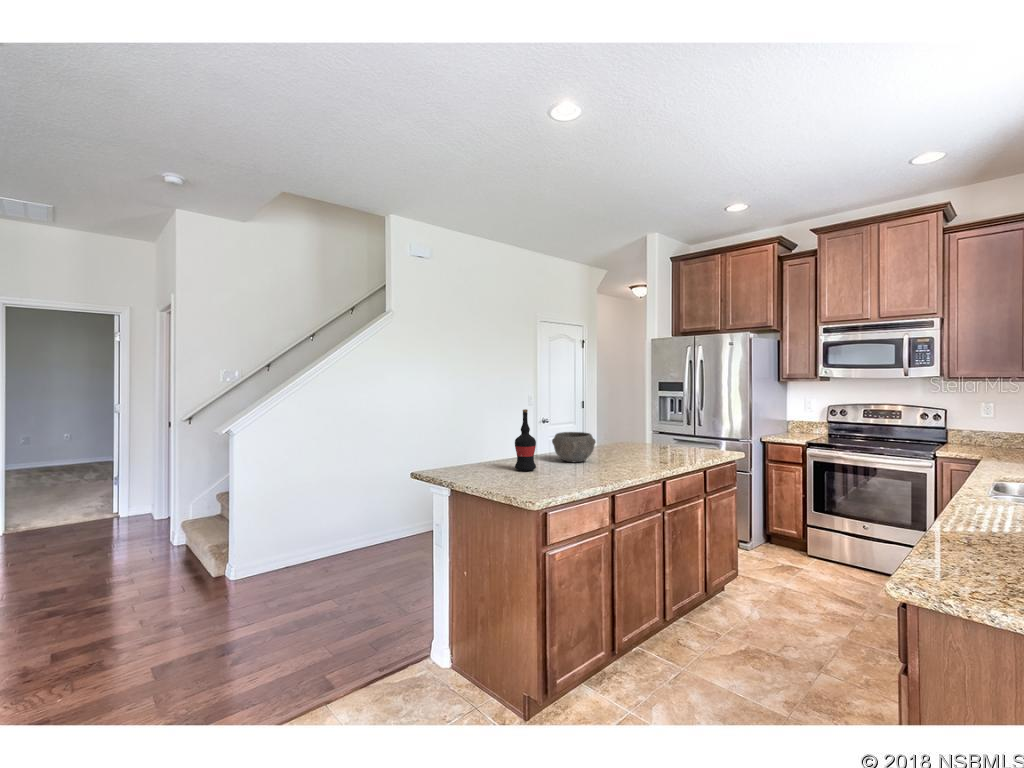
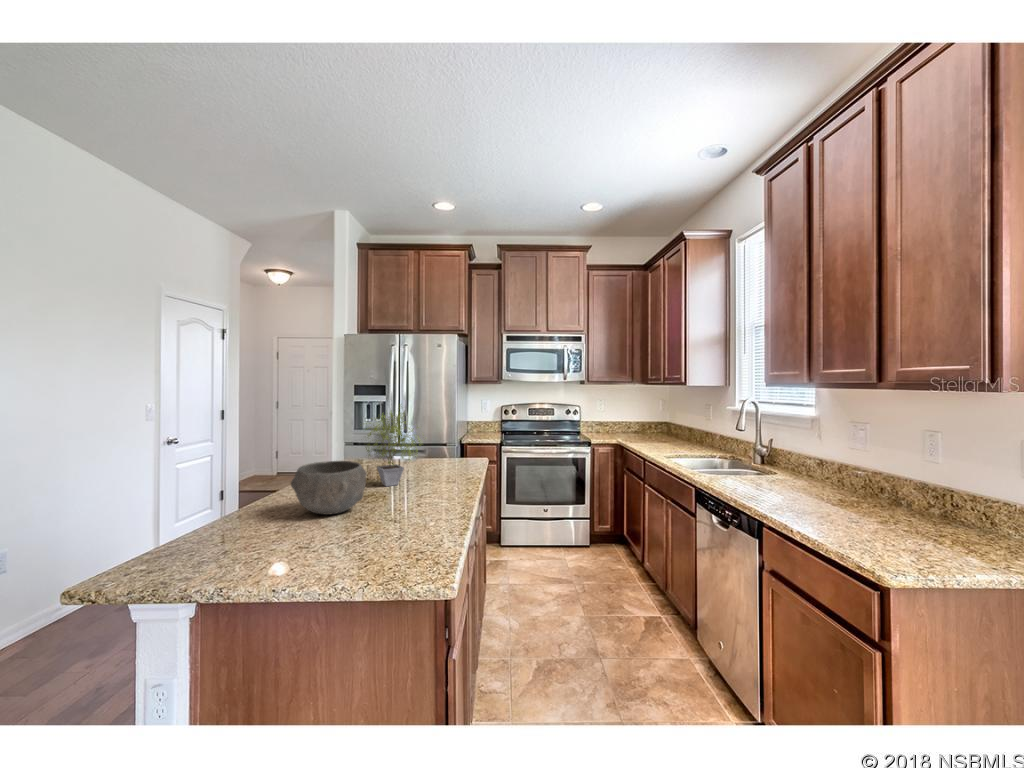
potted plant: none [609,398,655,457] -> present [366,413,420,486]
wine bottle: present [515,409,536,471] -> none [250,433,298,560]

